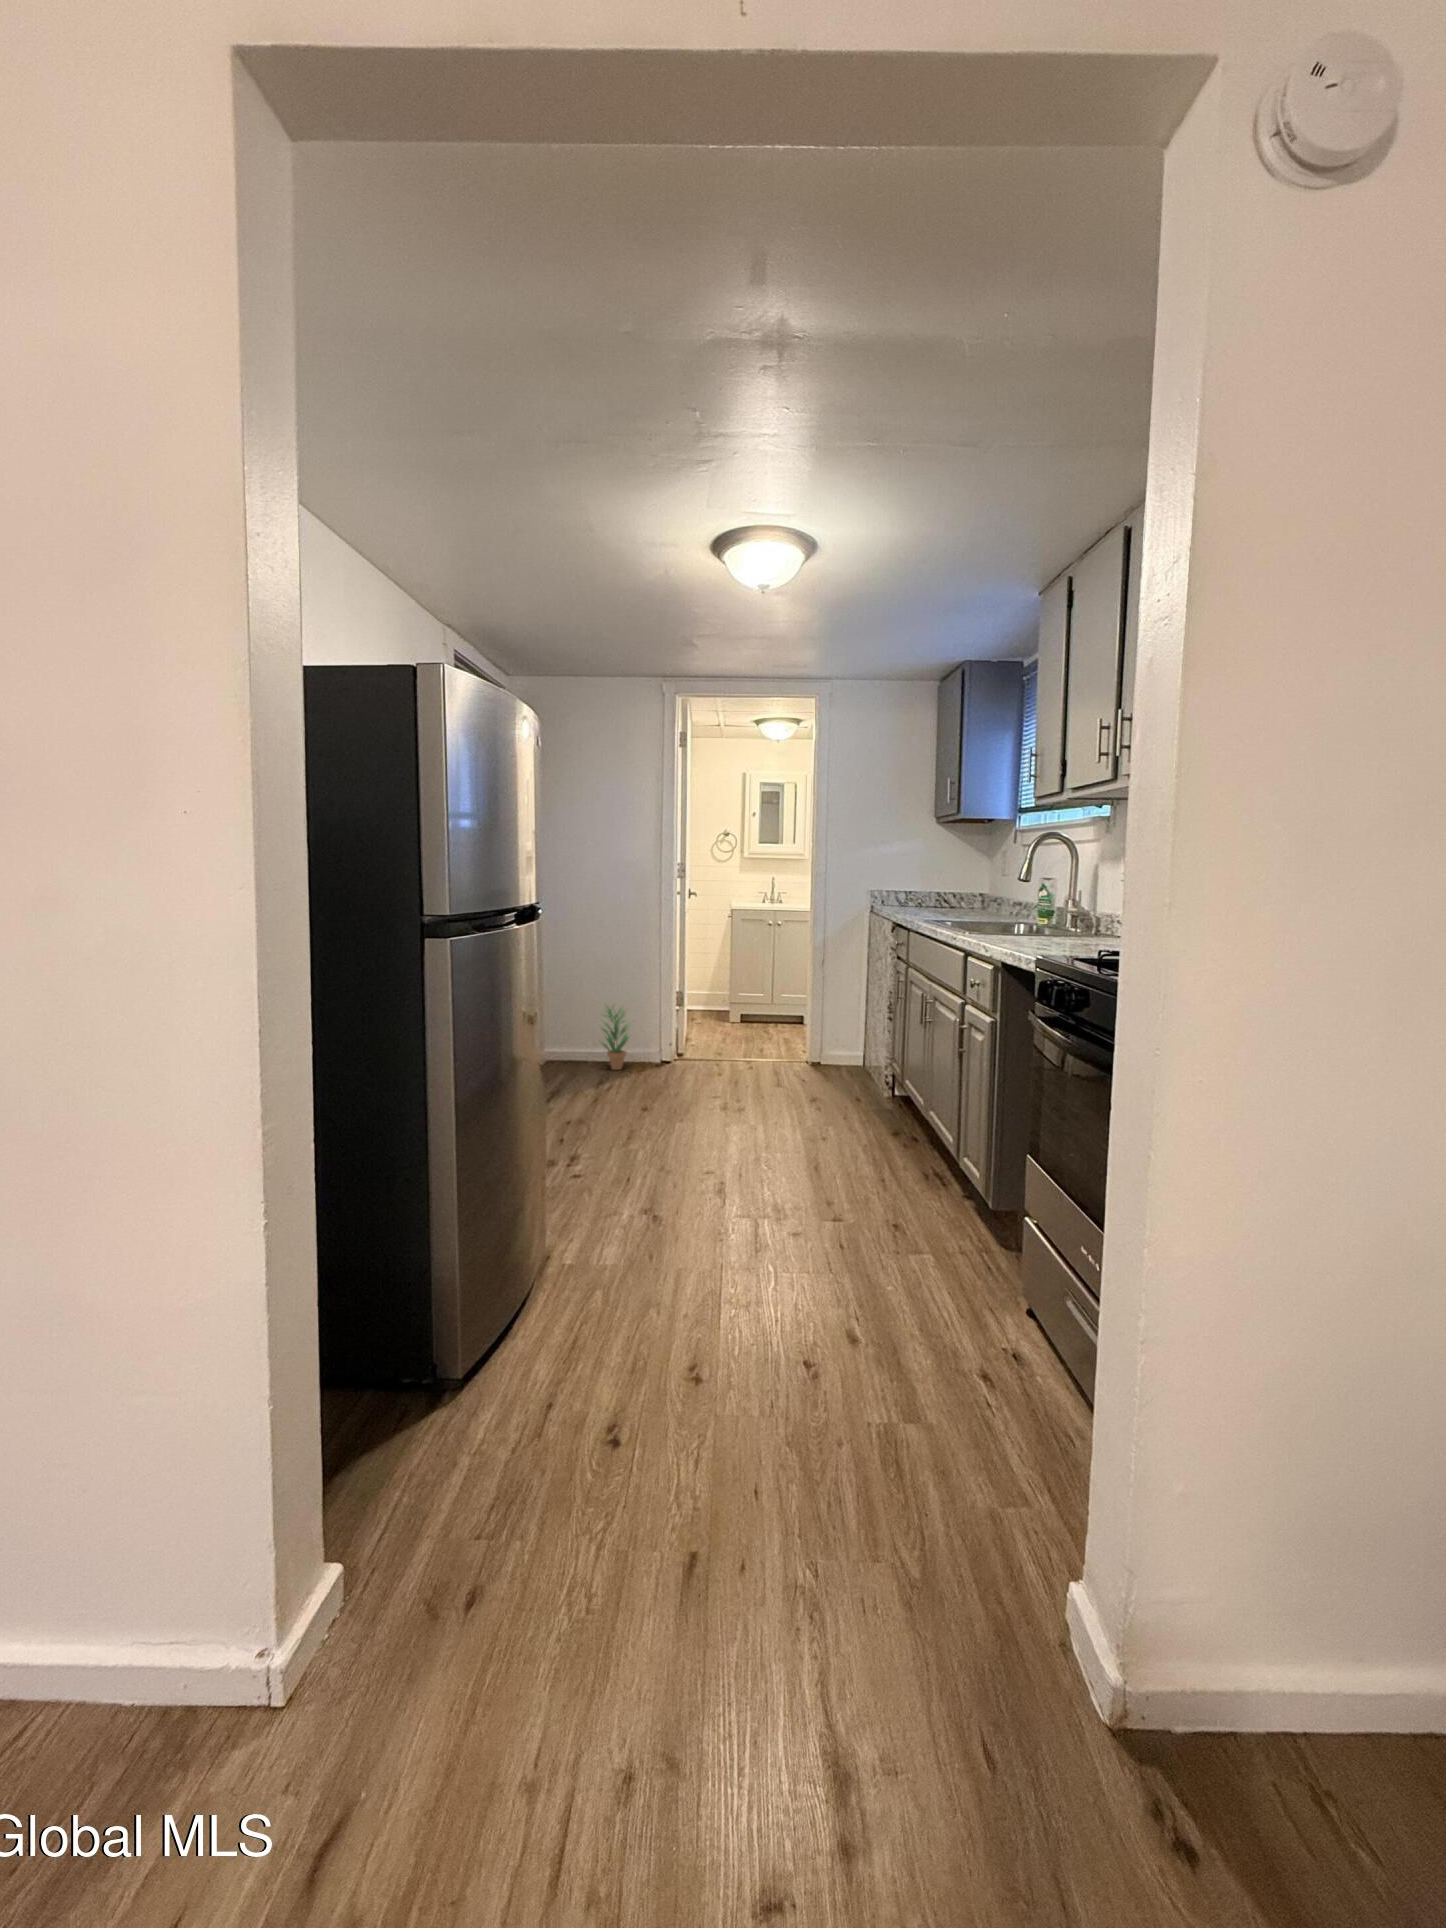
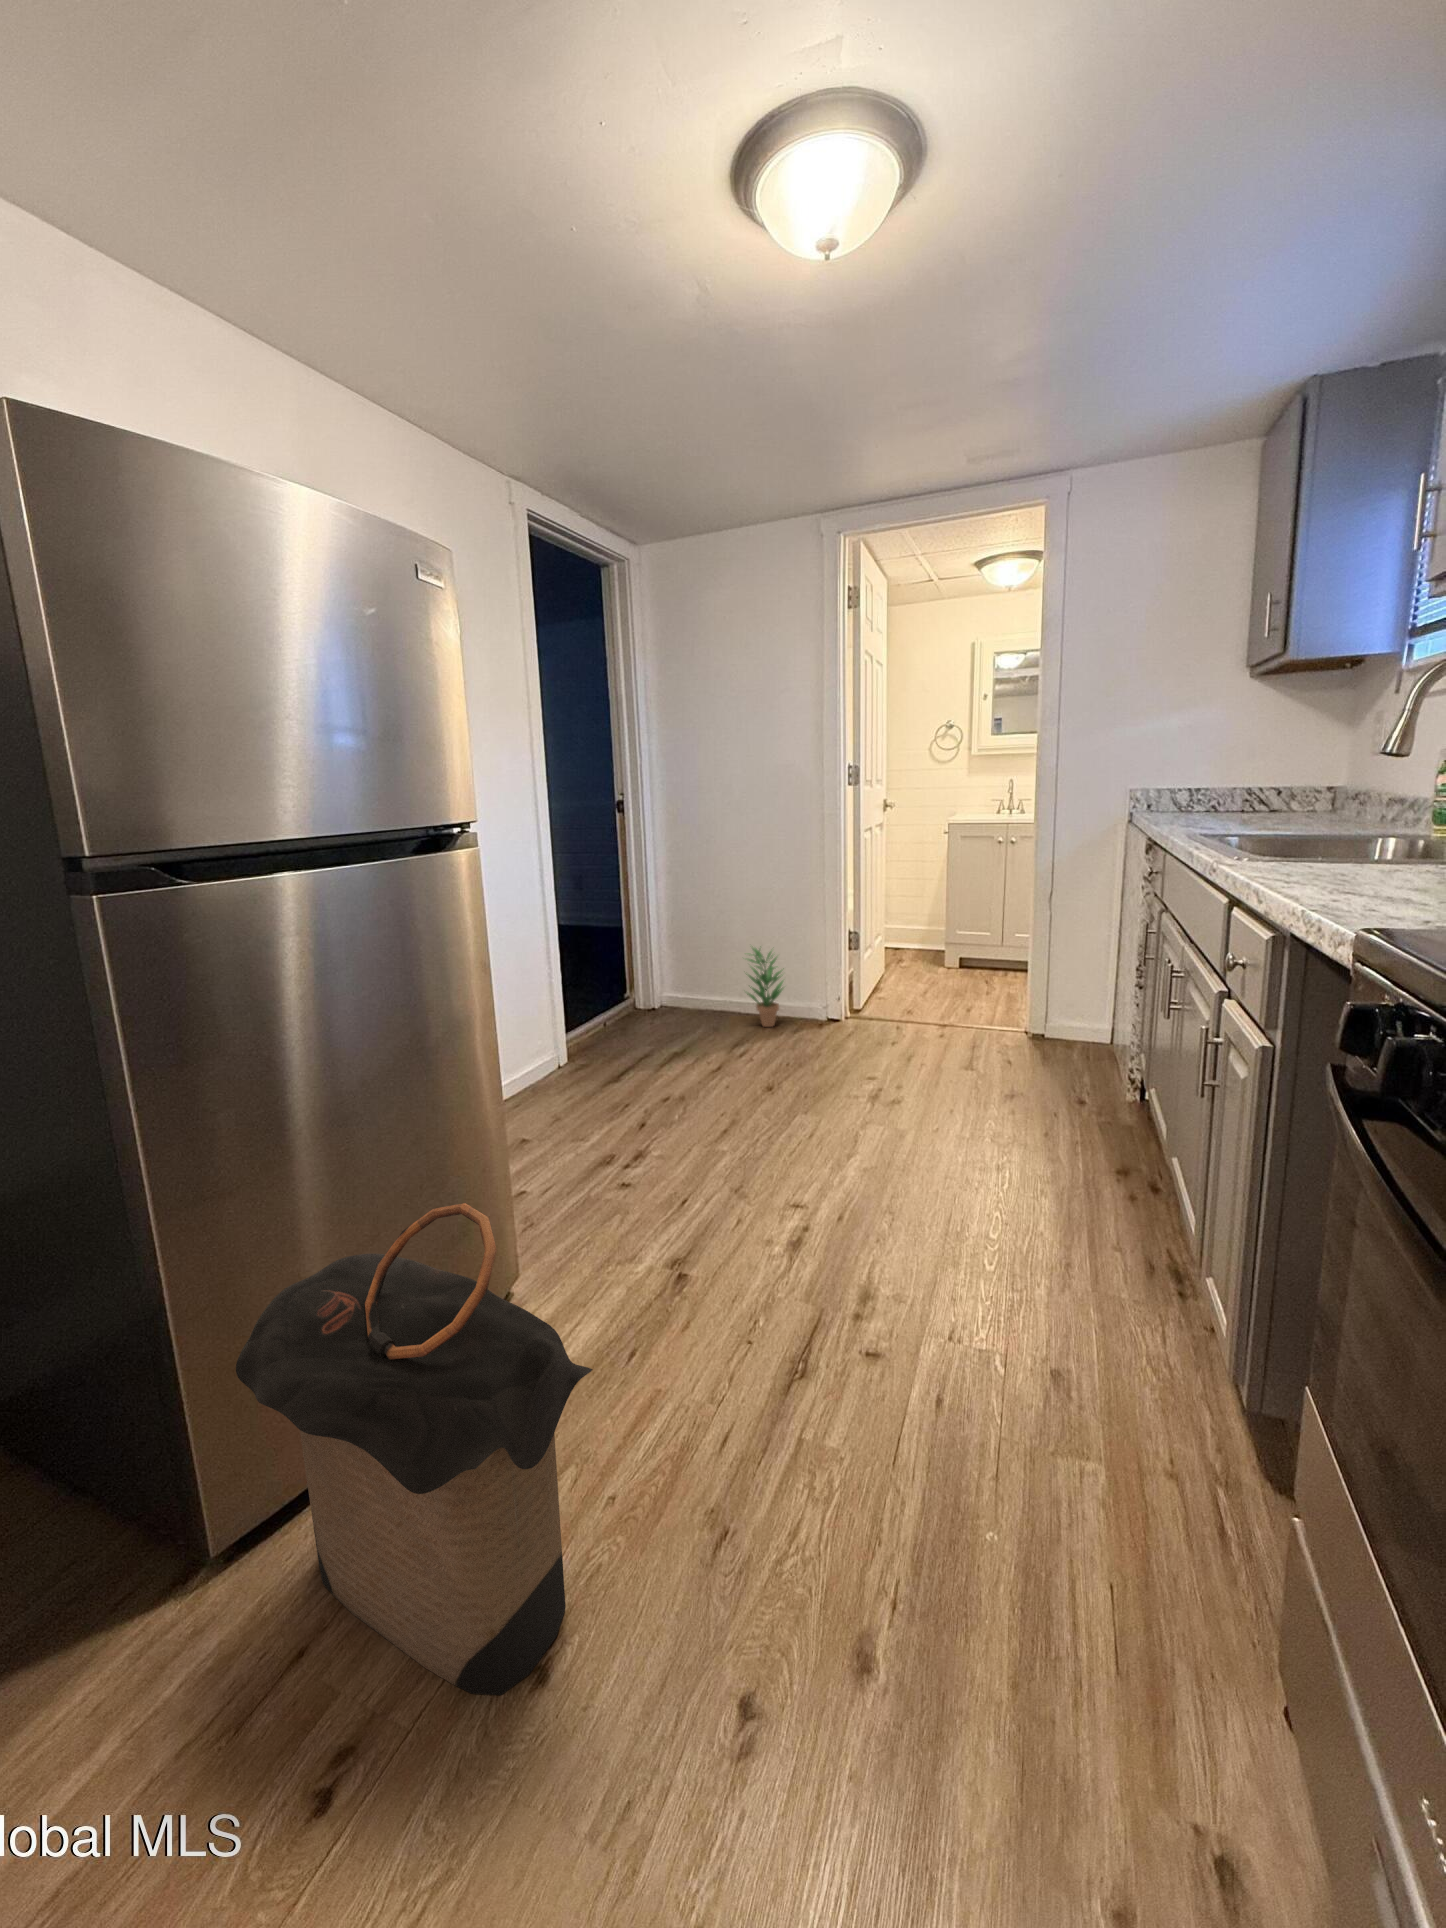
laundry hamper: none [510,1112,726,1374] -> present [236,1203,593,1695]

